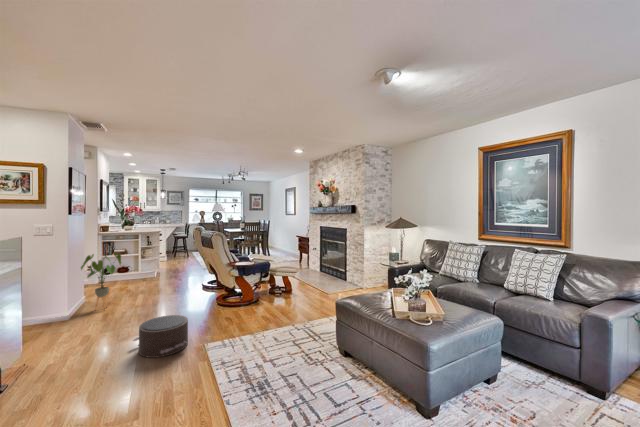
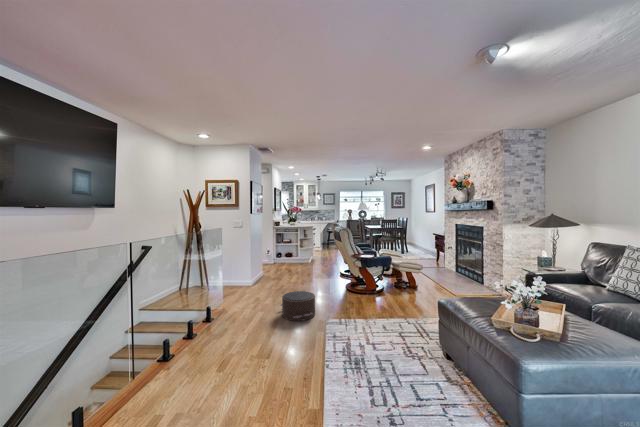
house plant: present [81,252,121,310] -> none [259,241,283,282]

